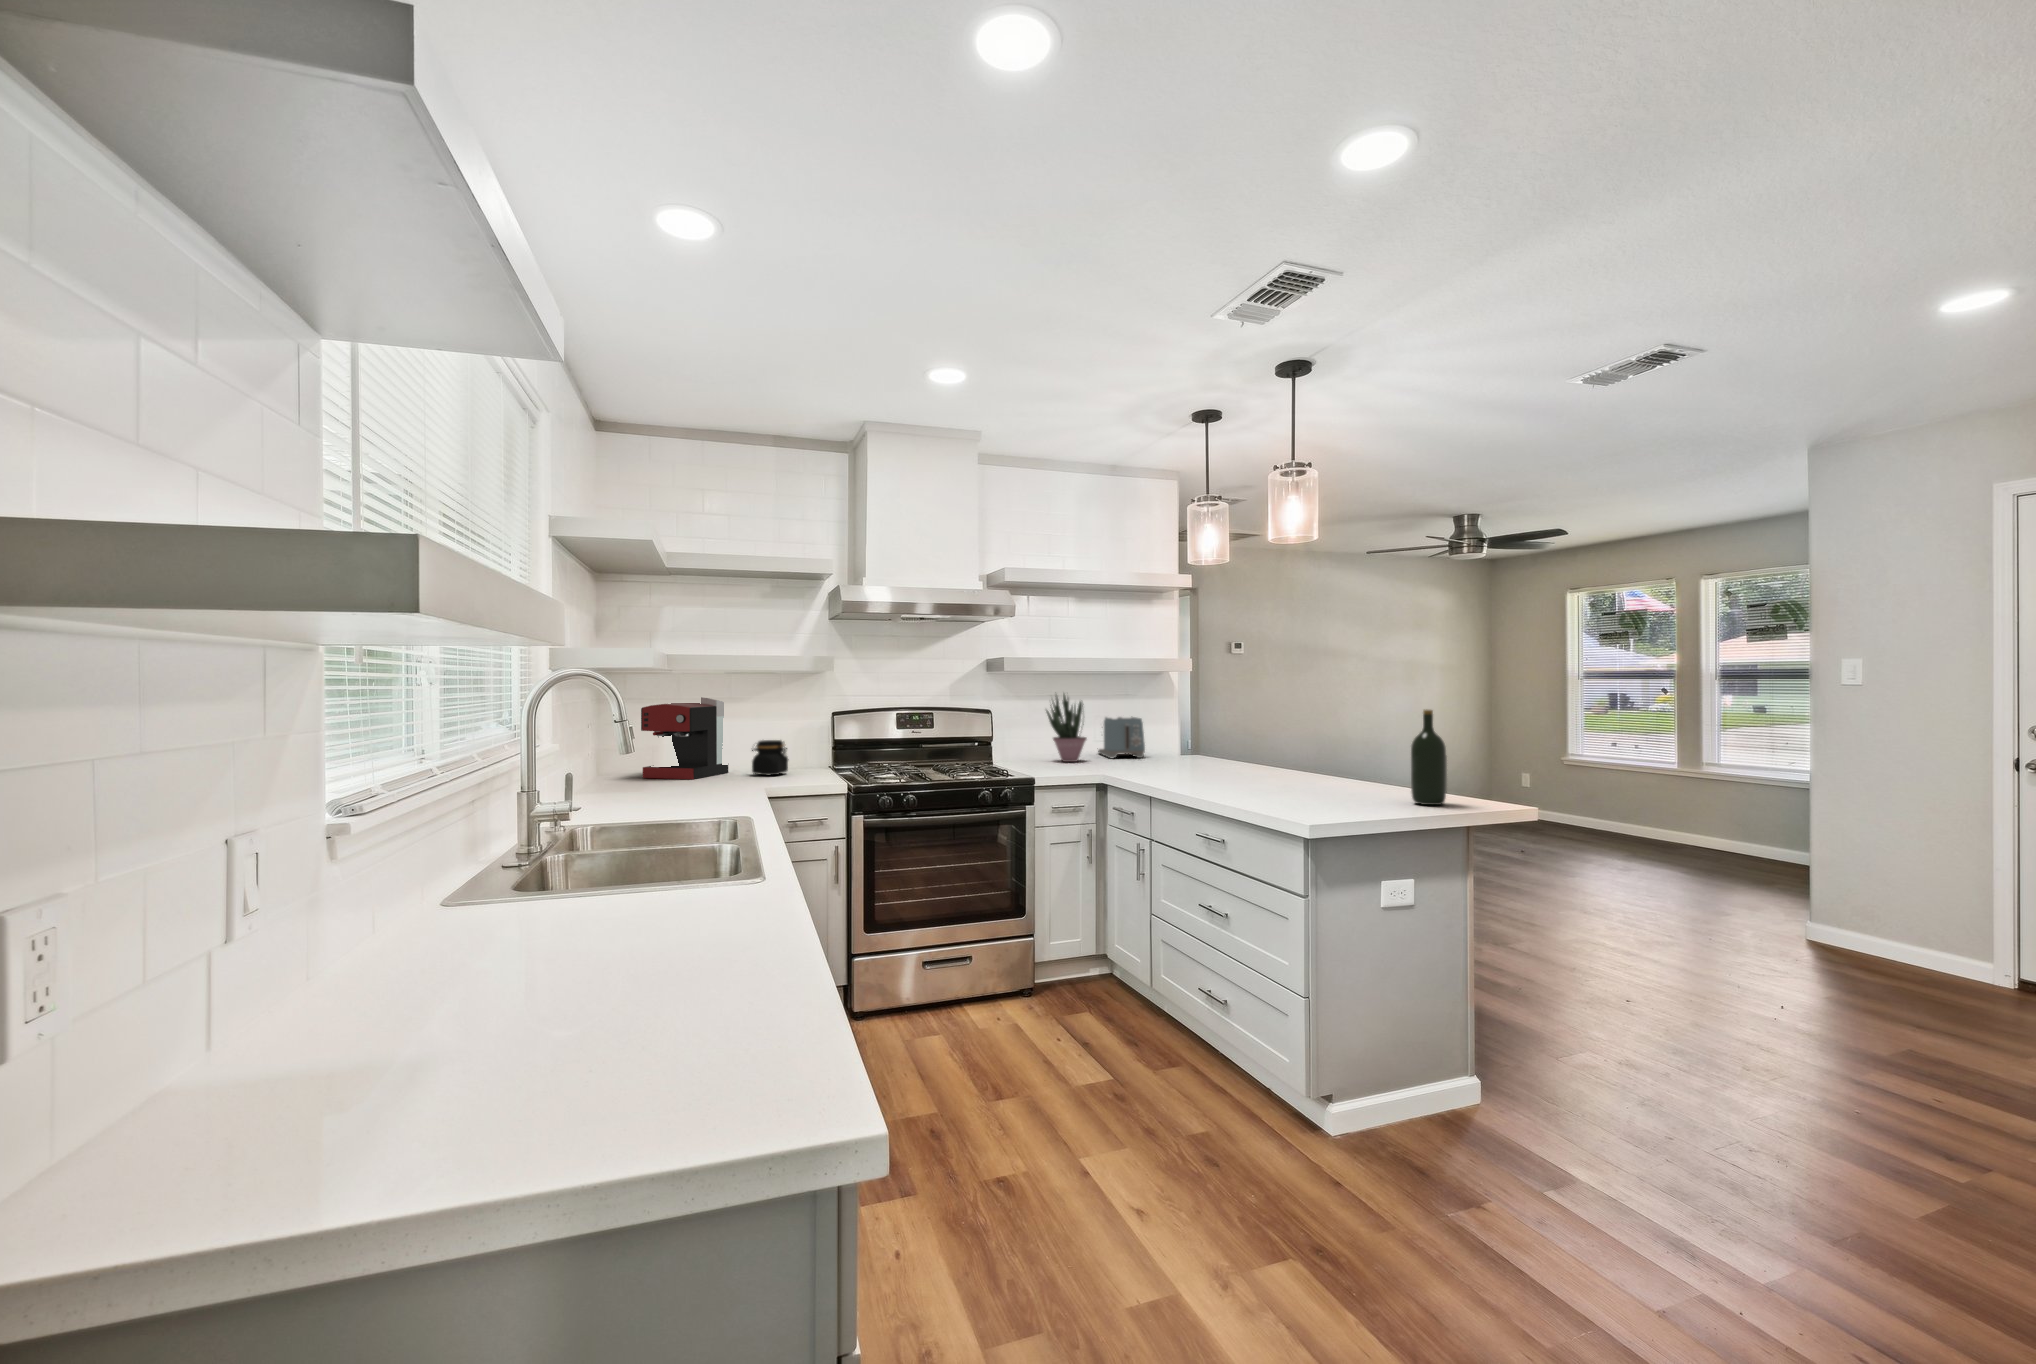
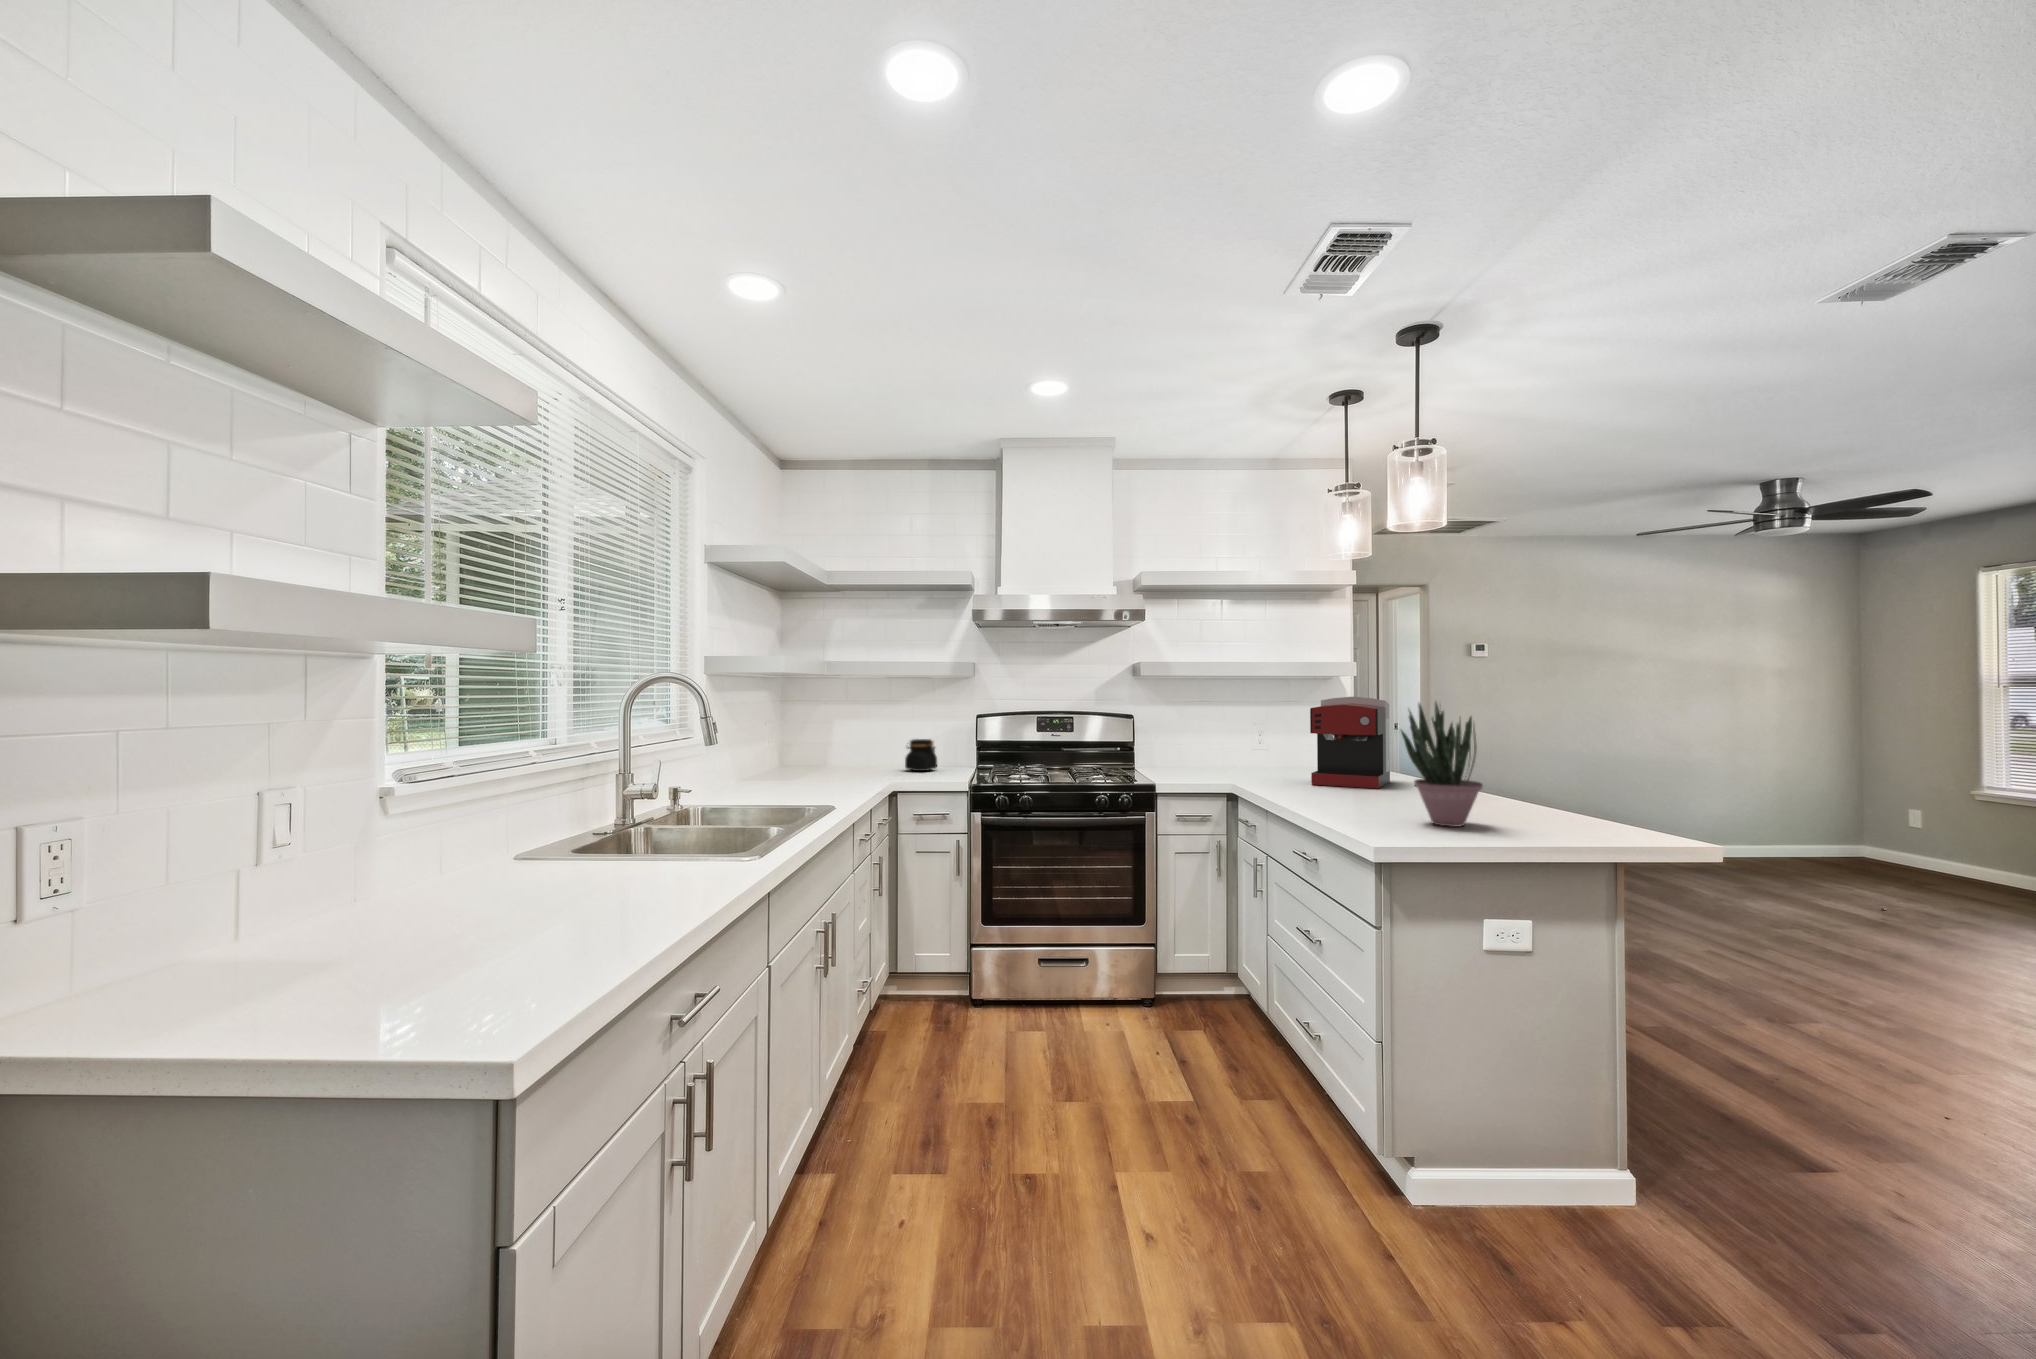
potted plant: present [1046,694,1087,762] -> present [1401,702,1483,827]
coffee maker: present [641,697,728,779] -> present [1310,697,1390,789]
wine bottle: present [1411,710,1447,805] -> none [1543,719,1590,834]
toaster: present [1098,716,1145,758] -> none [1259,723,1304,768]

